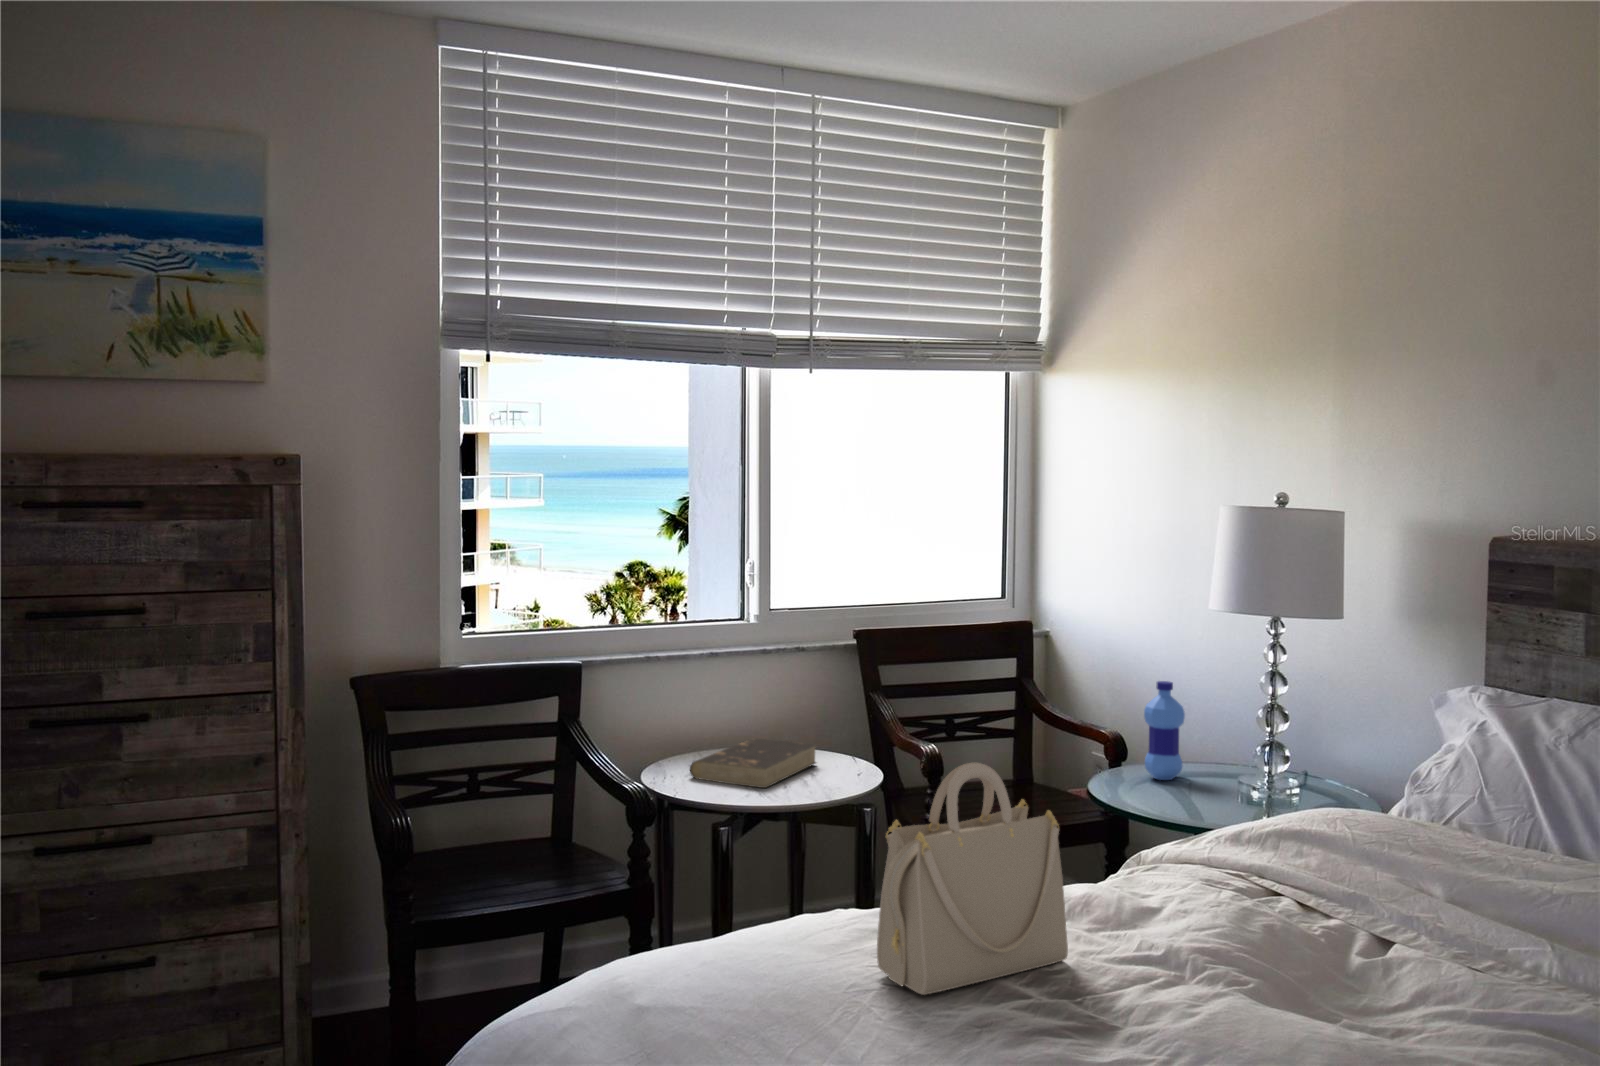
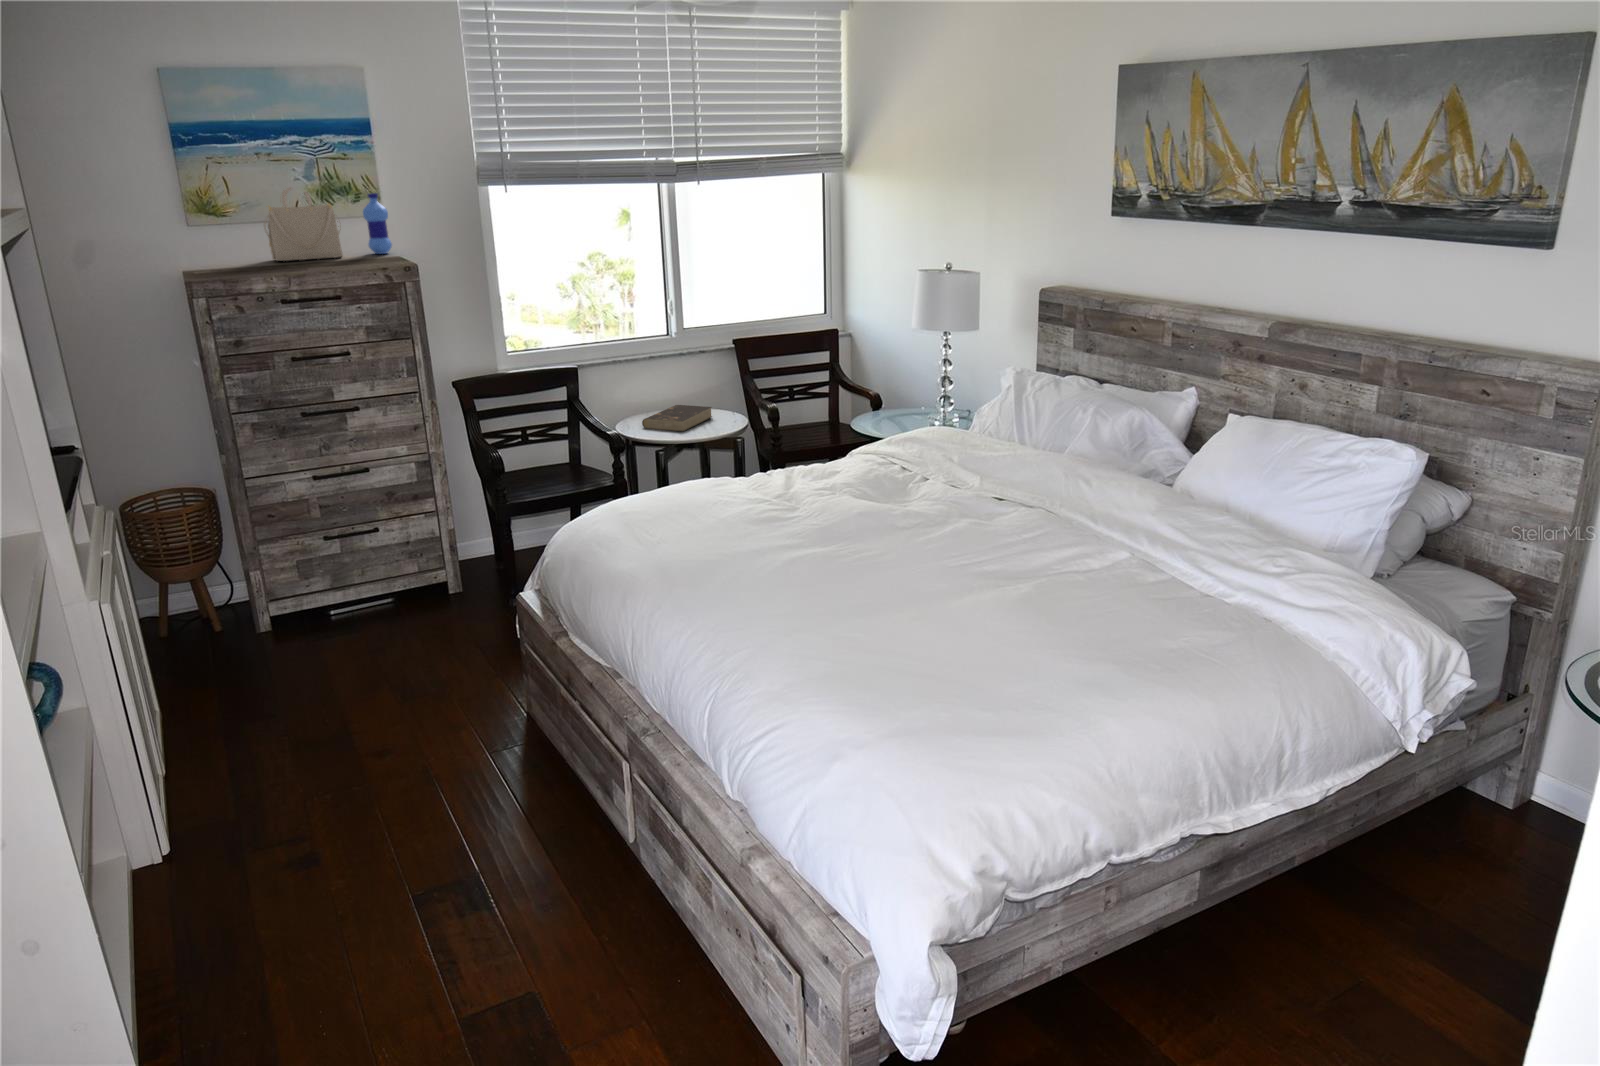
water bottle: present [1144,681,1185,780] -> present [363,193,392,254]
handbag: present [877,763,1068,995] -> present [264,187,343,261]

